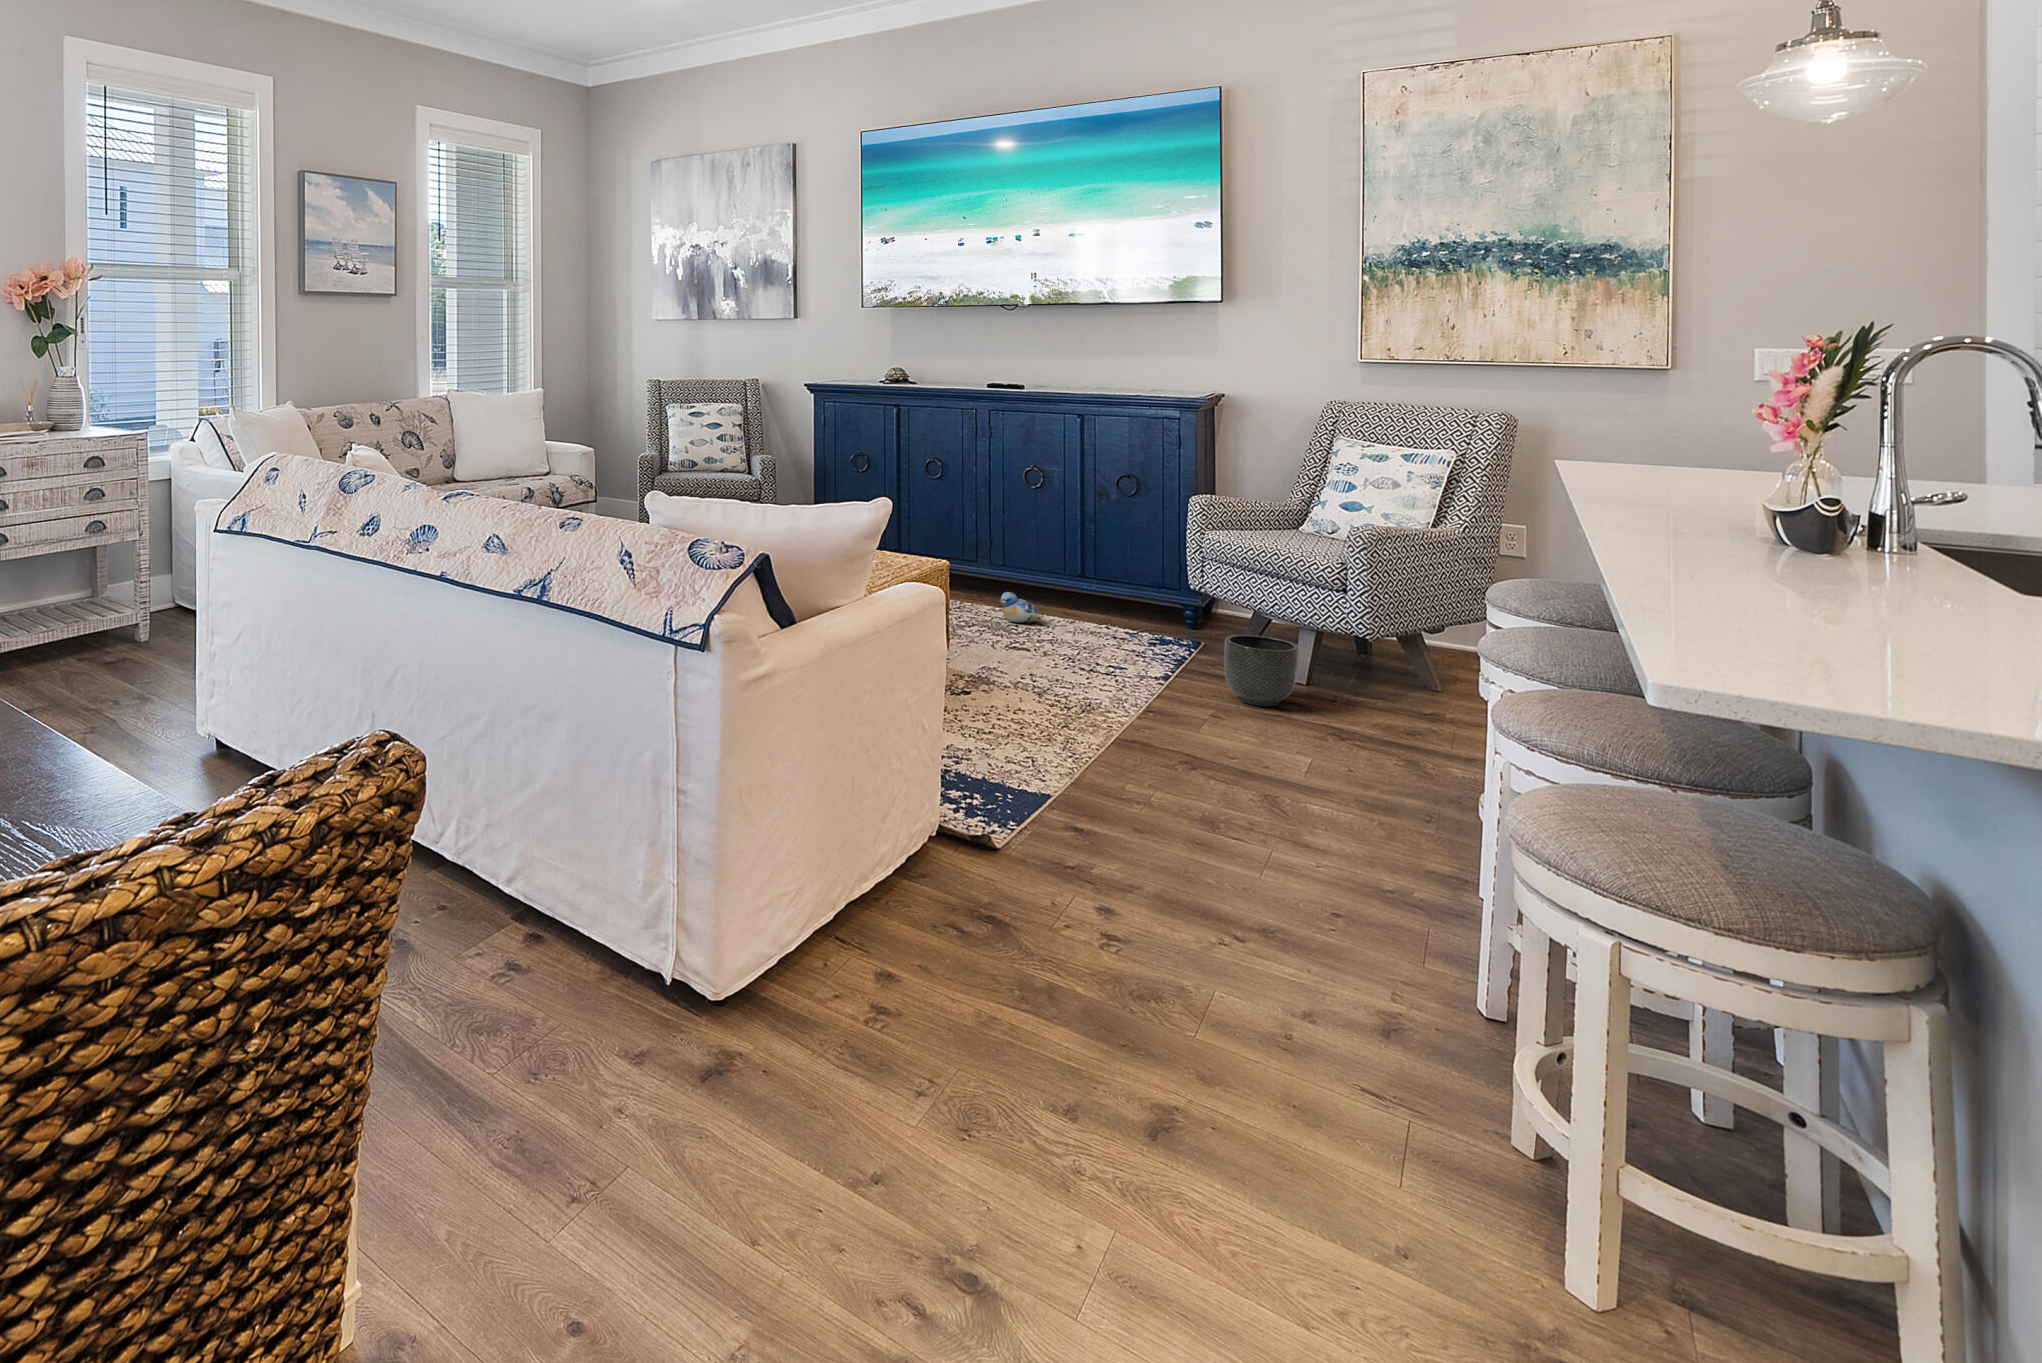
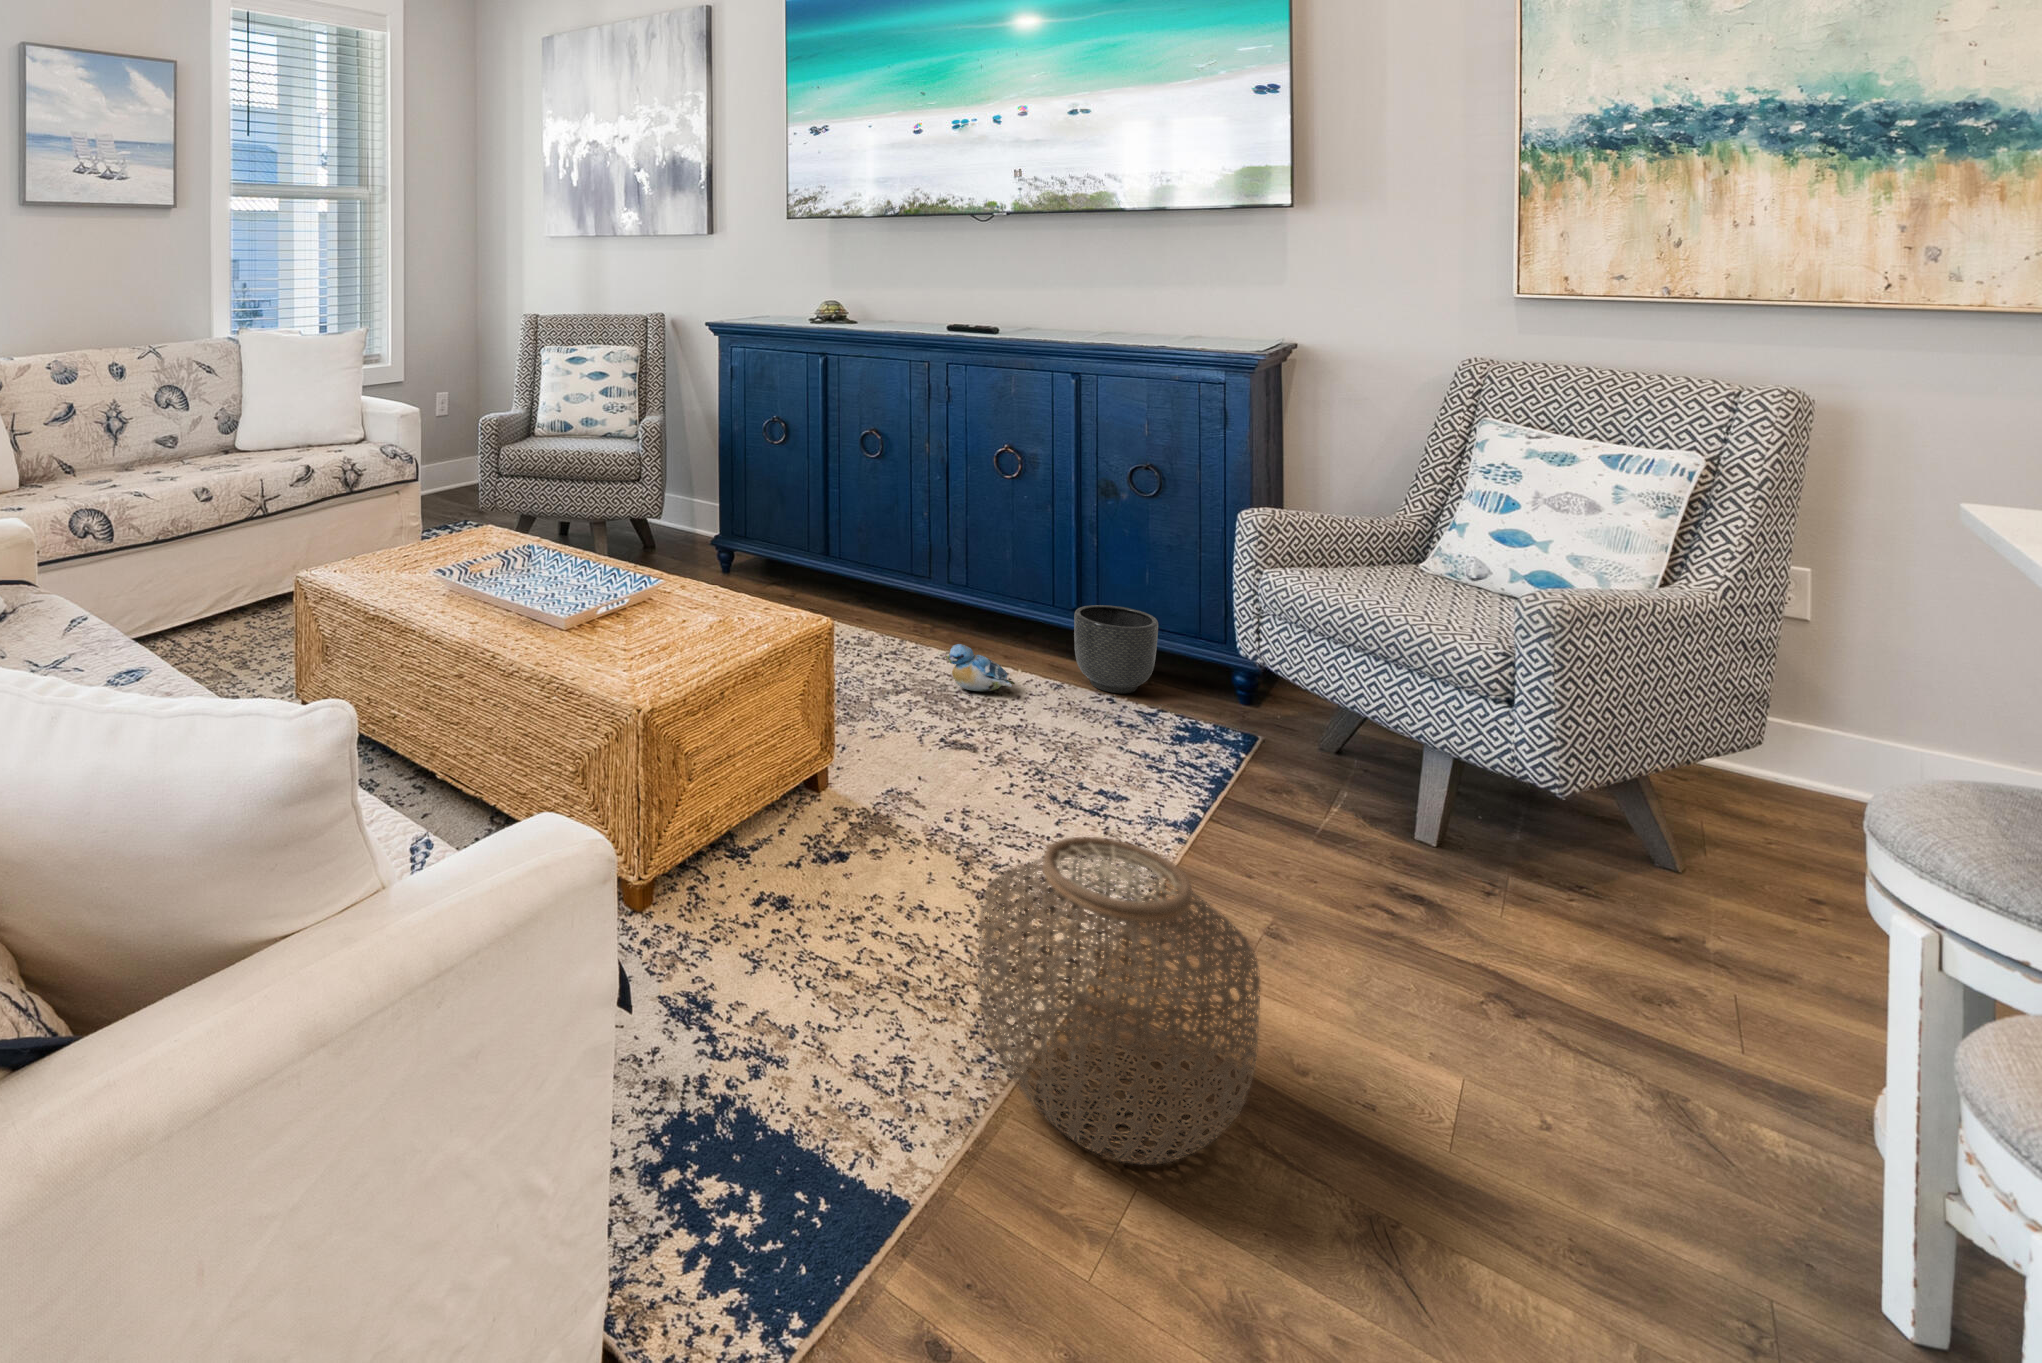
planter: present [1224,635,1299,707] -> present [1074,605,1158,693]
woven basket: none [1070,636,1214,784] -> present [978,837,1260,1165]

